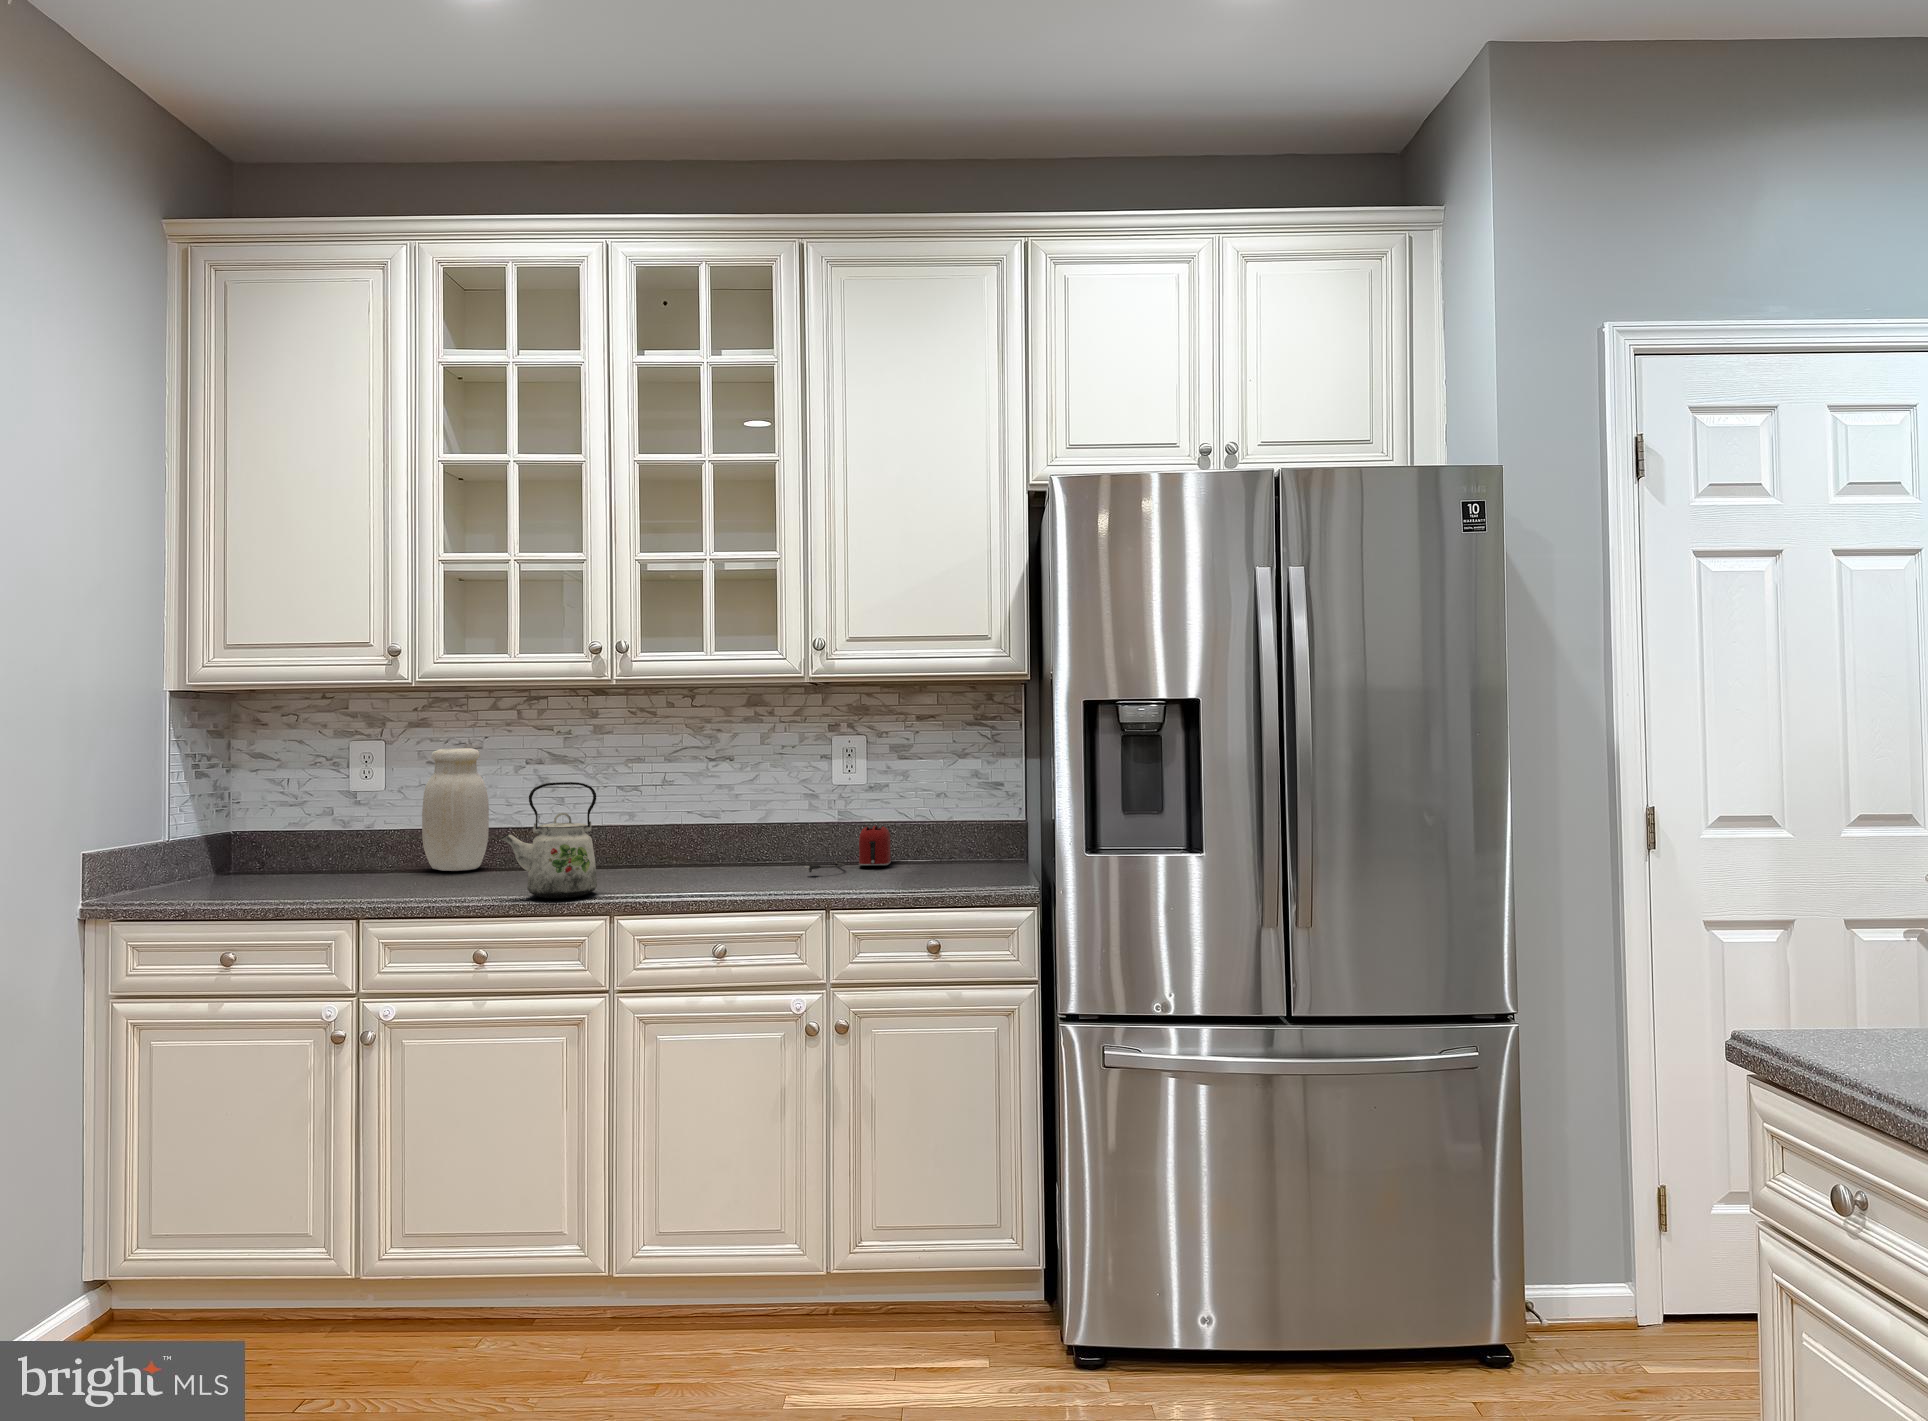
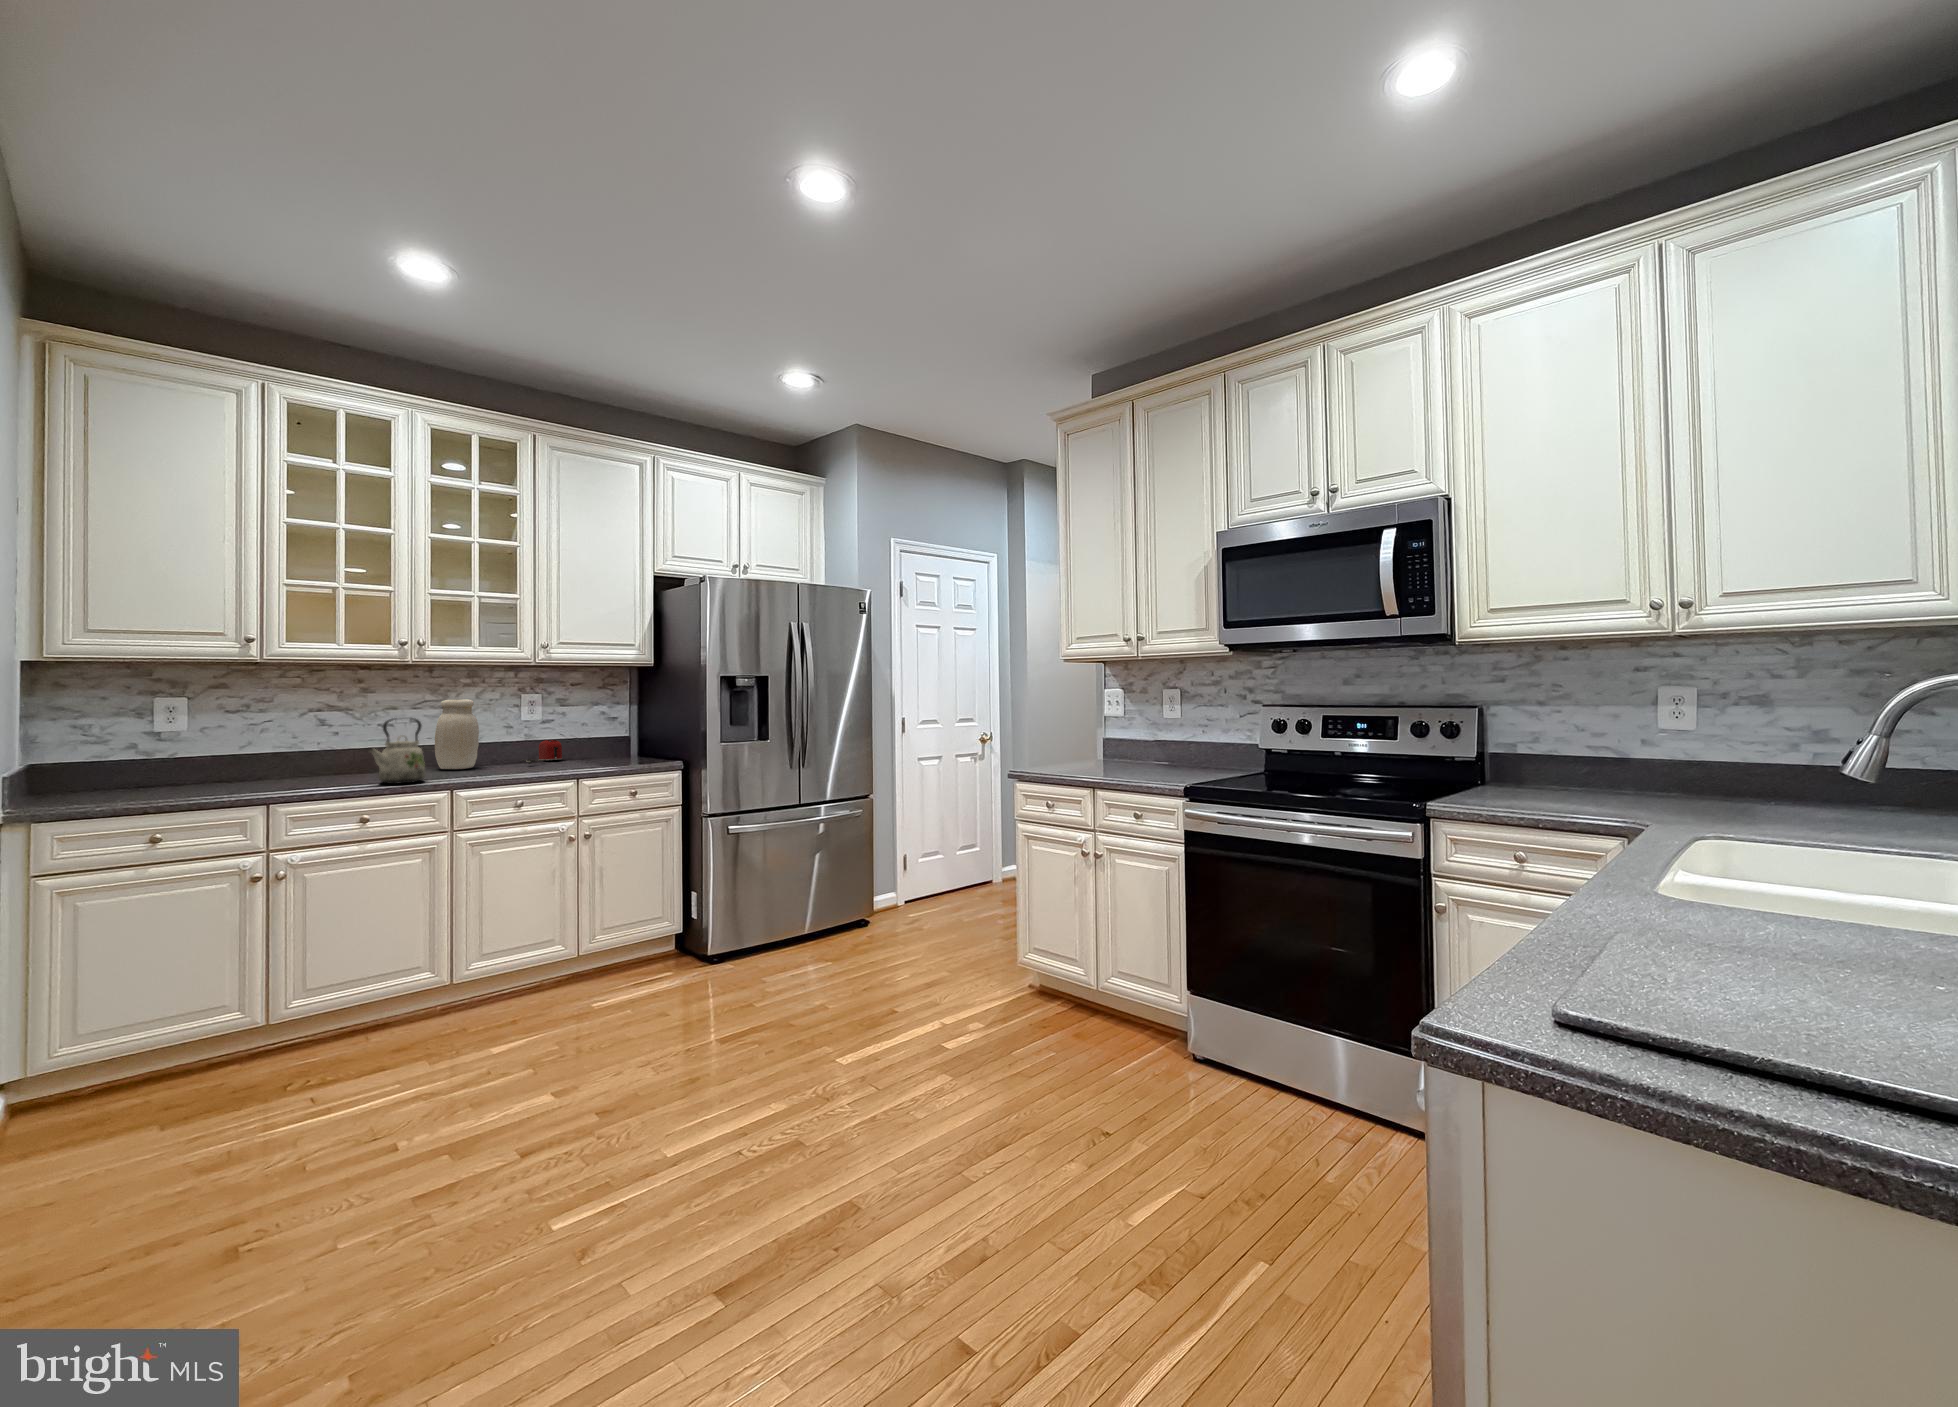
jar: present [422,748,489,871] -> present [435,699,479,769]

